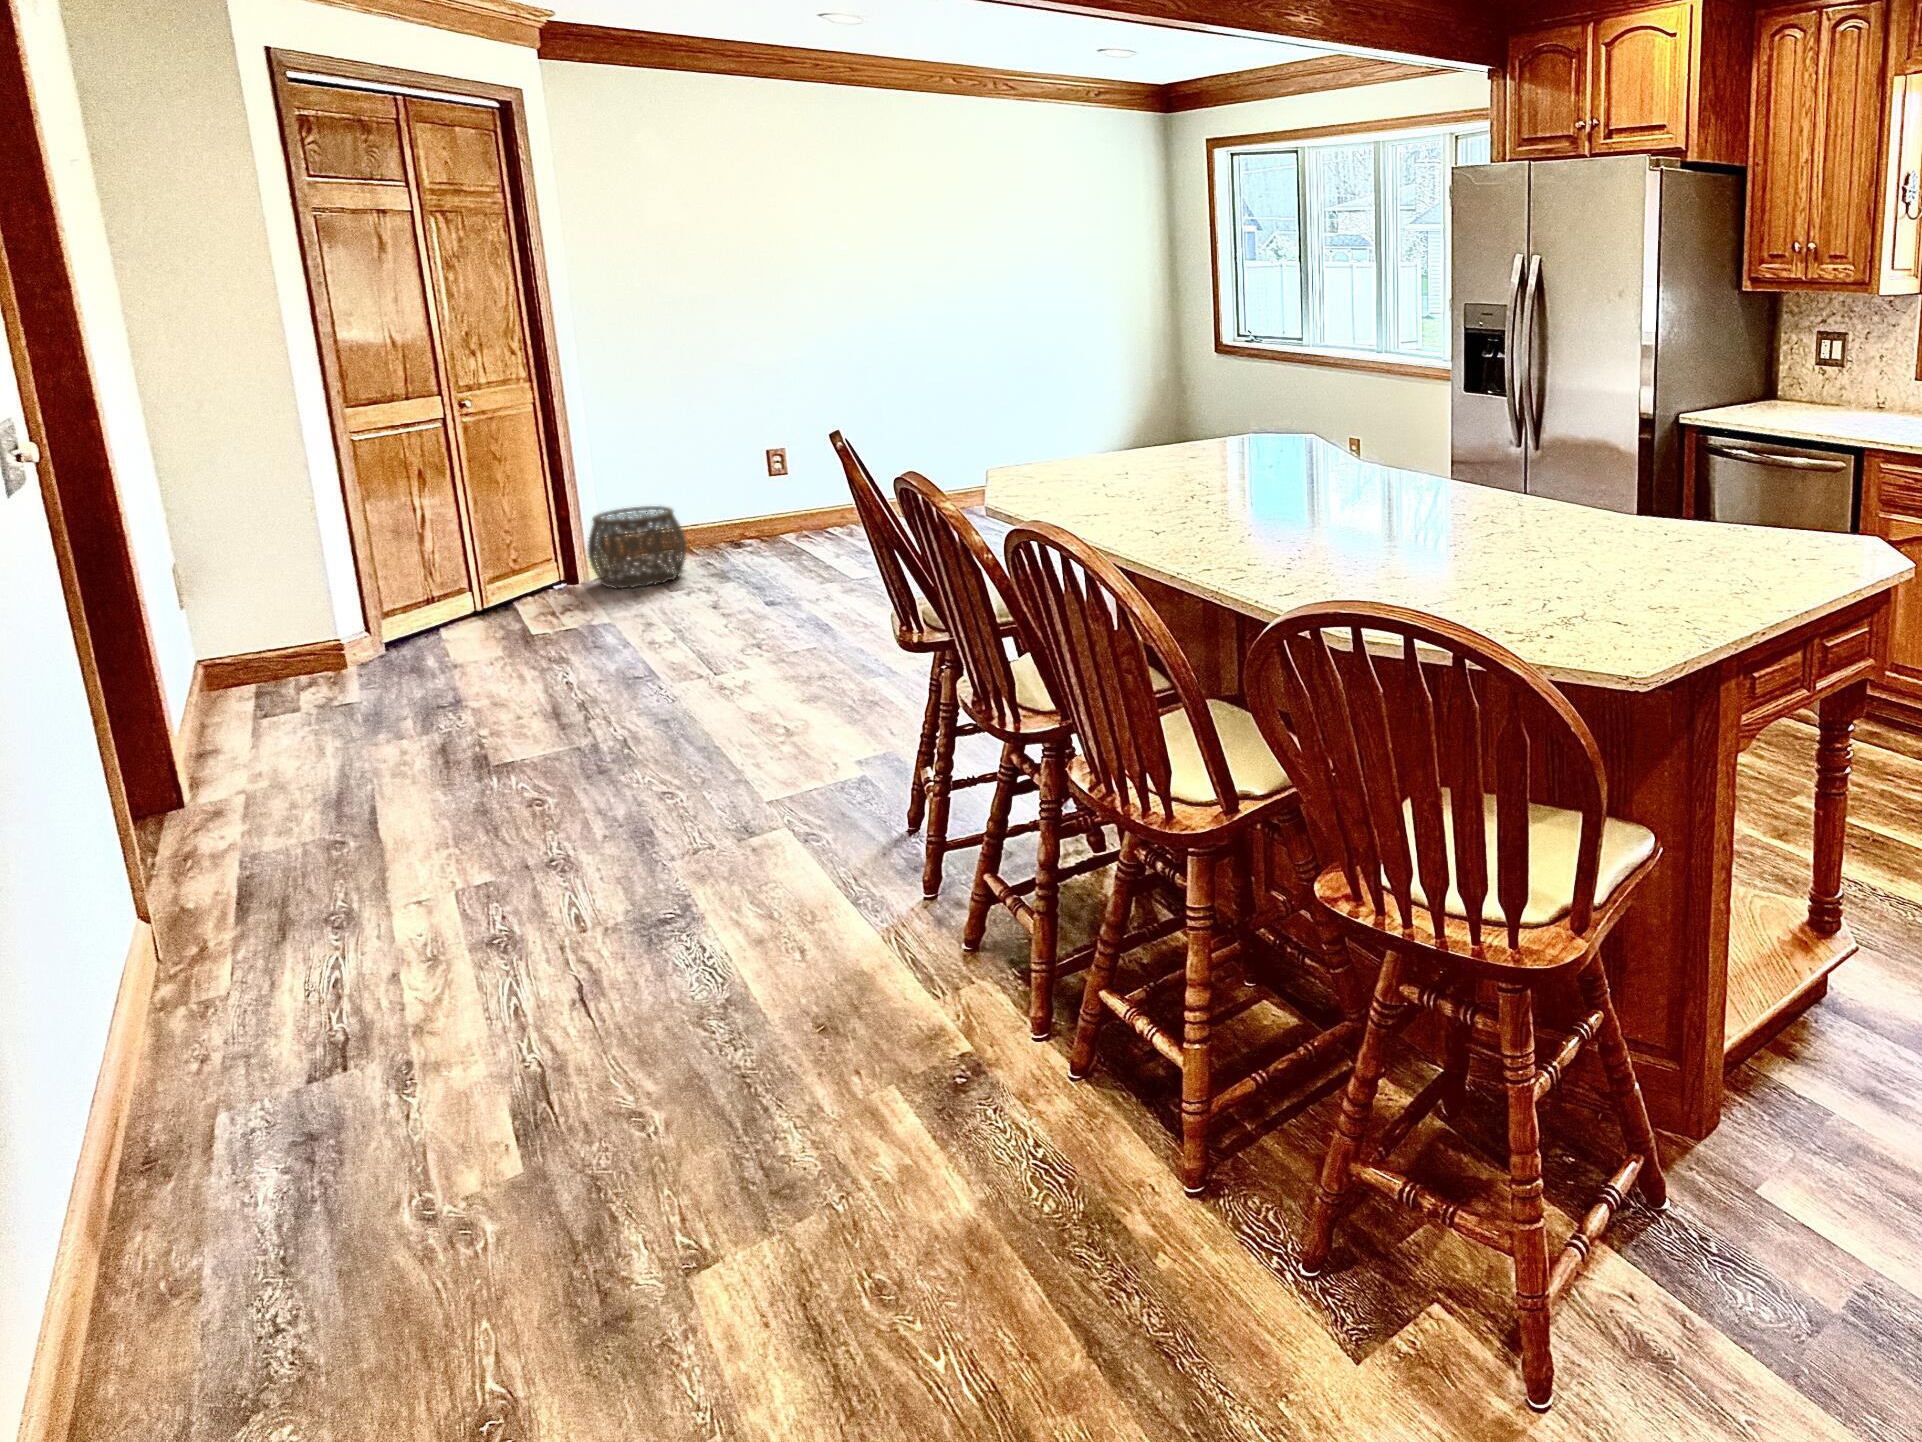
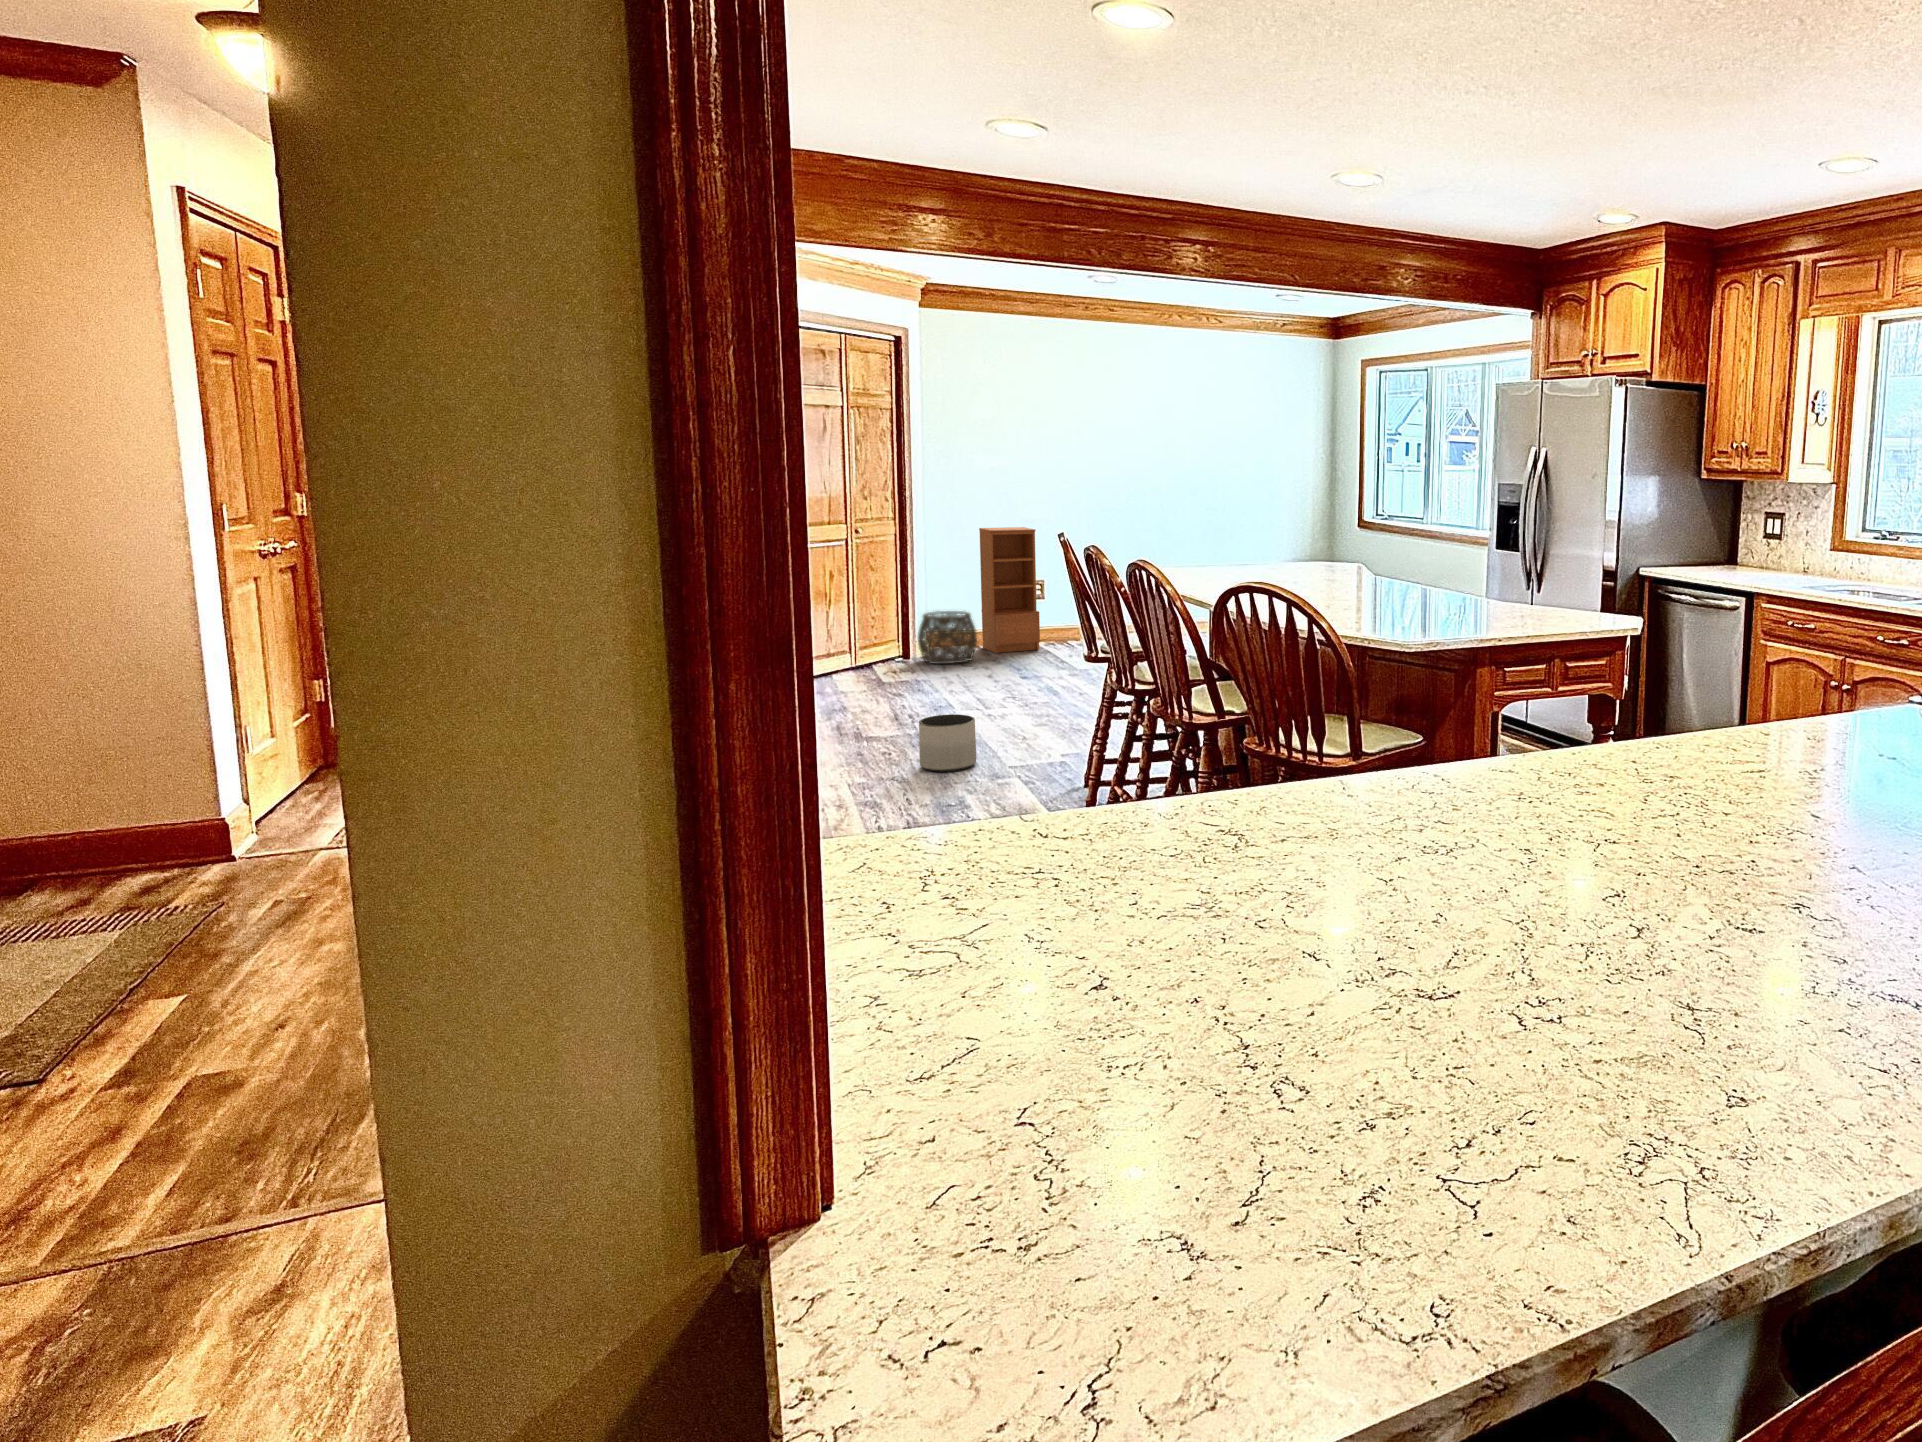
bookcase: none [673,377,785,559] -> present [979,527,1040,653]
planter: none [606,713,718,817] -> present [919,714,976,772]

